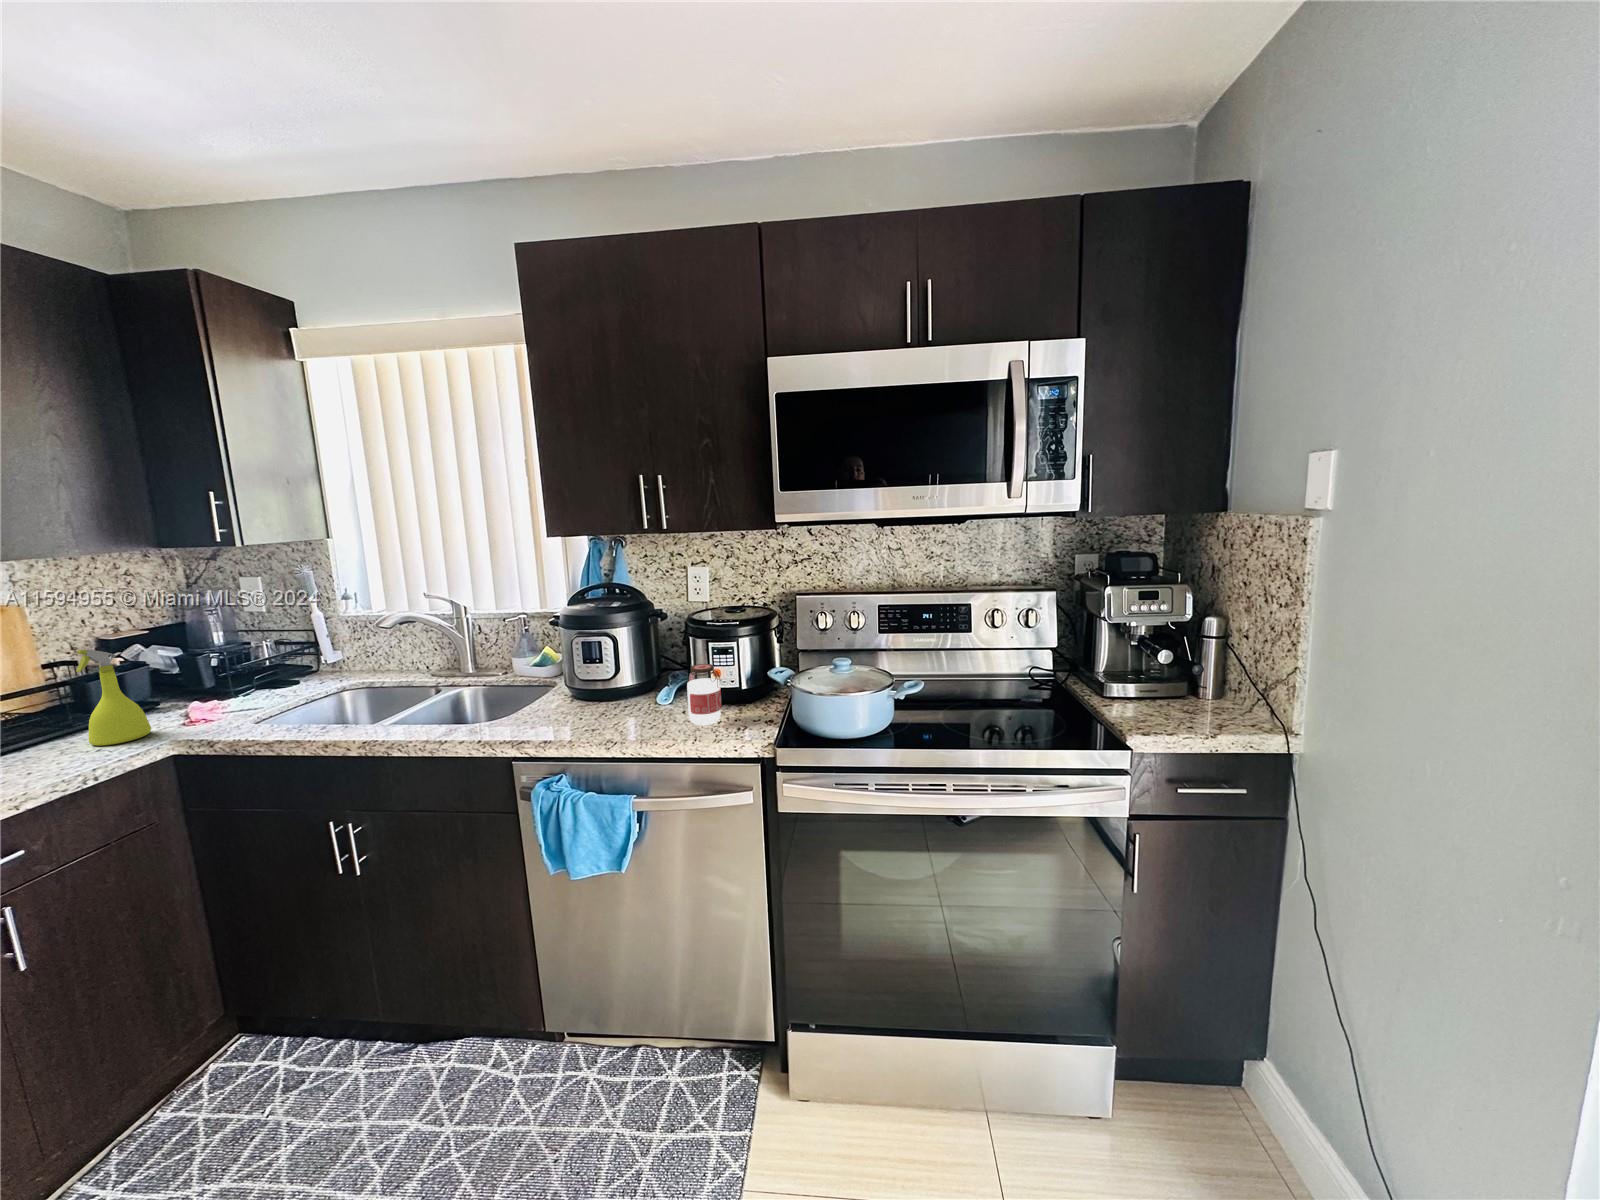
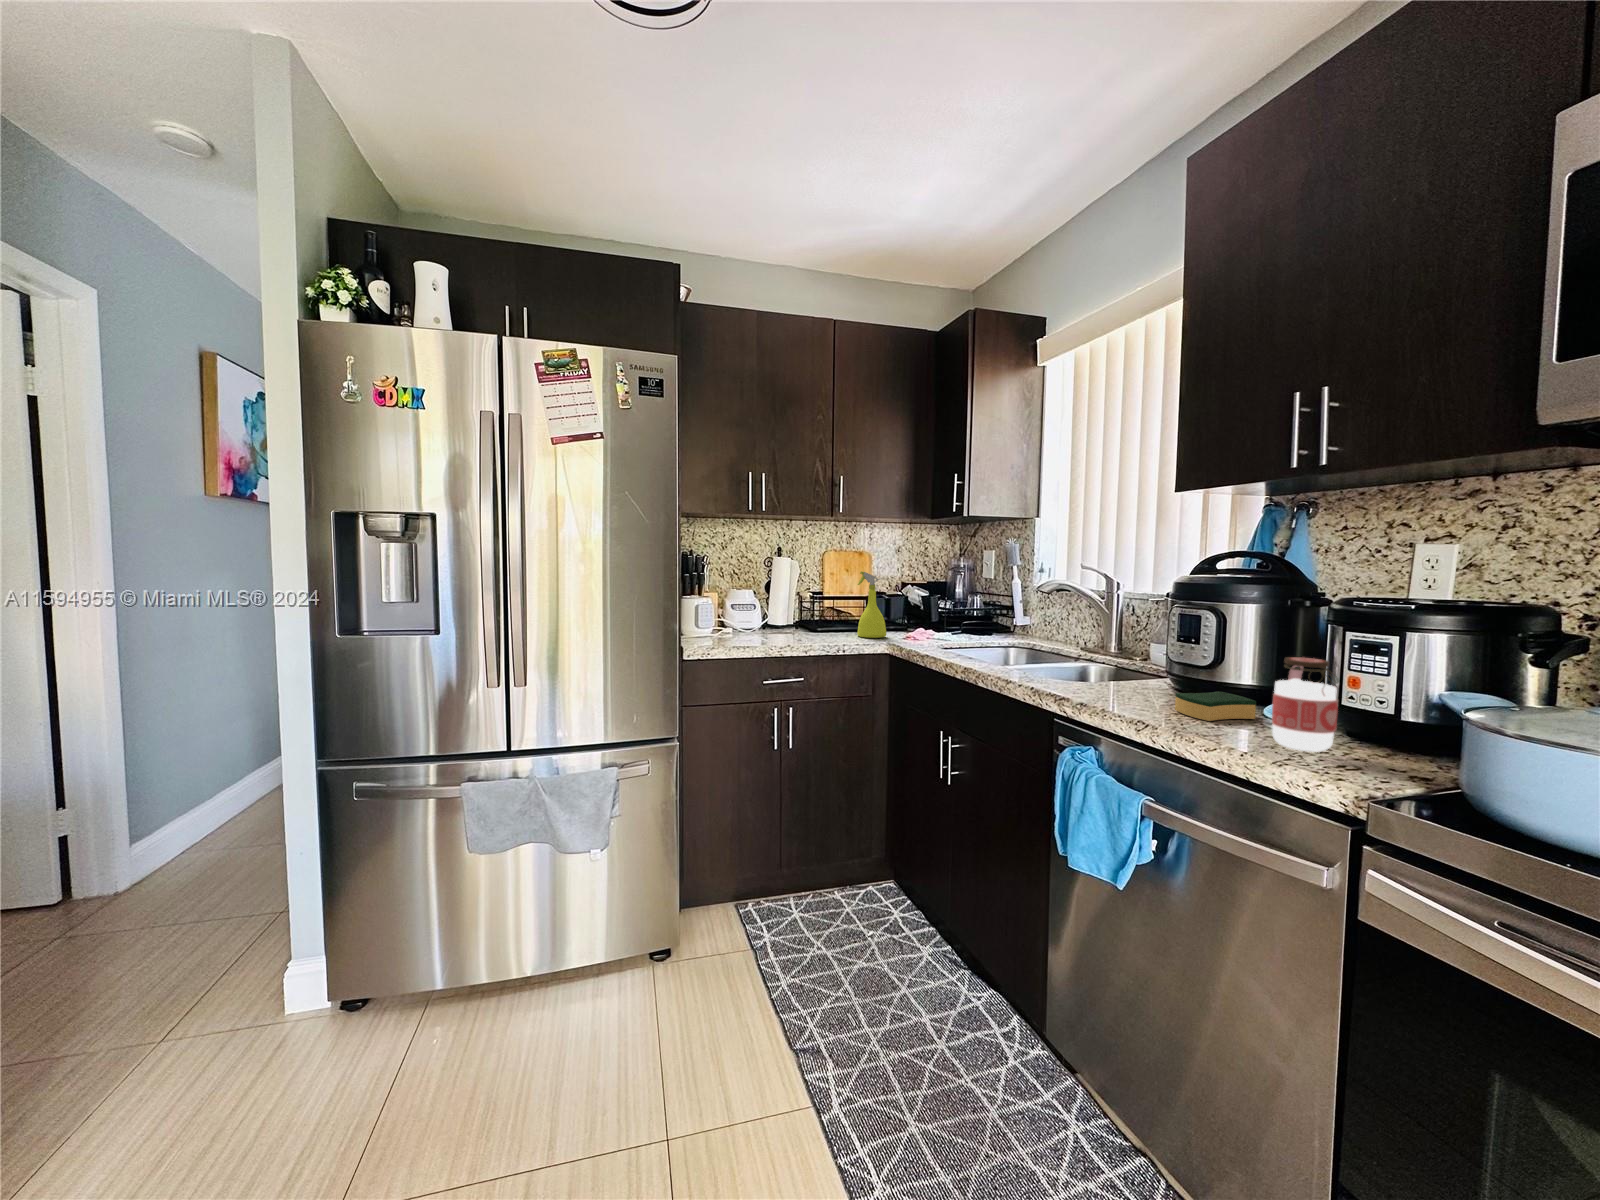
sponge: none [605,695,654,722] -> present [1175,691,1256,721]

